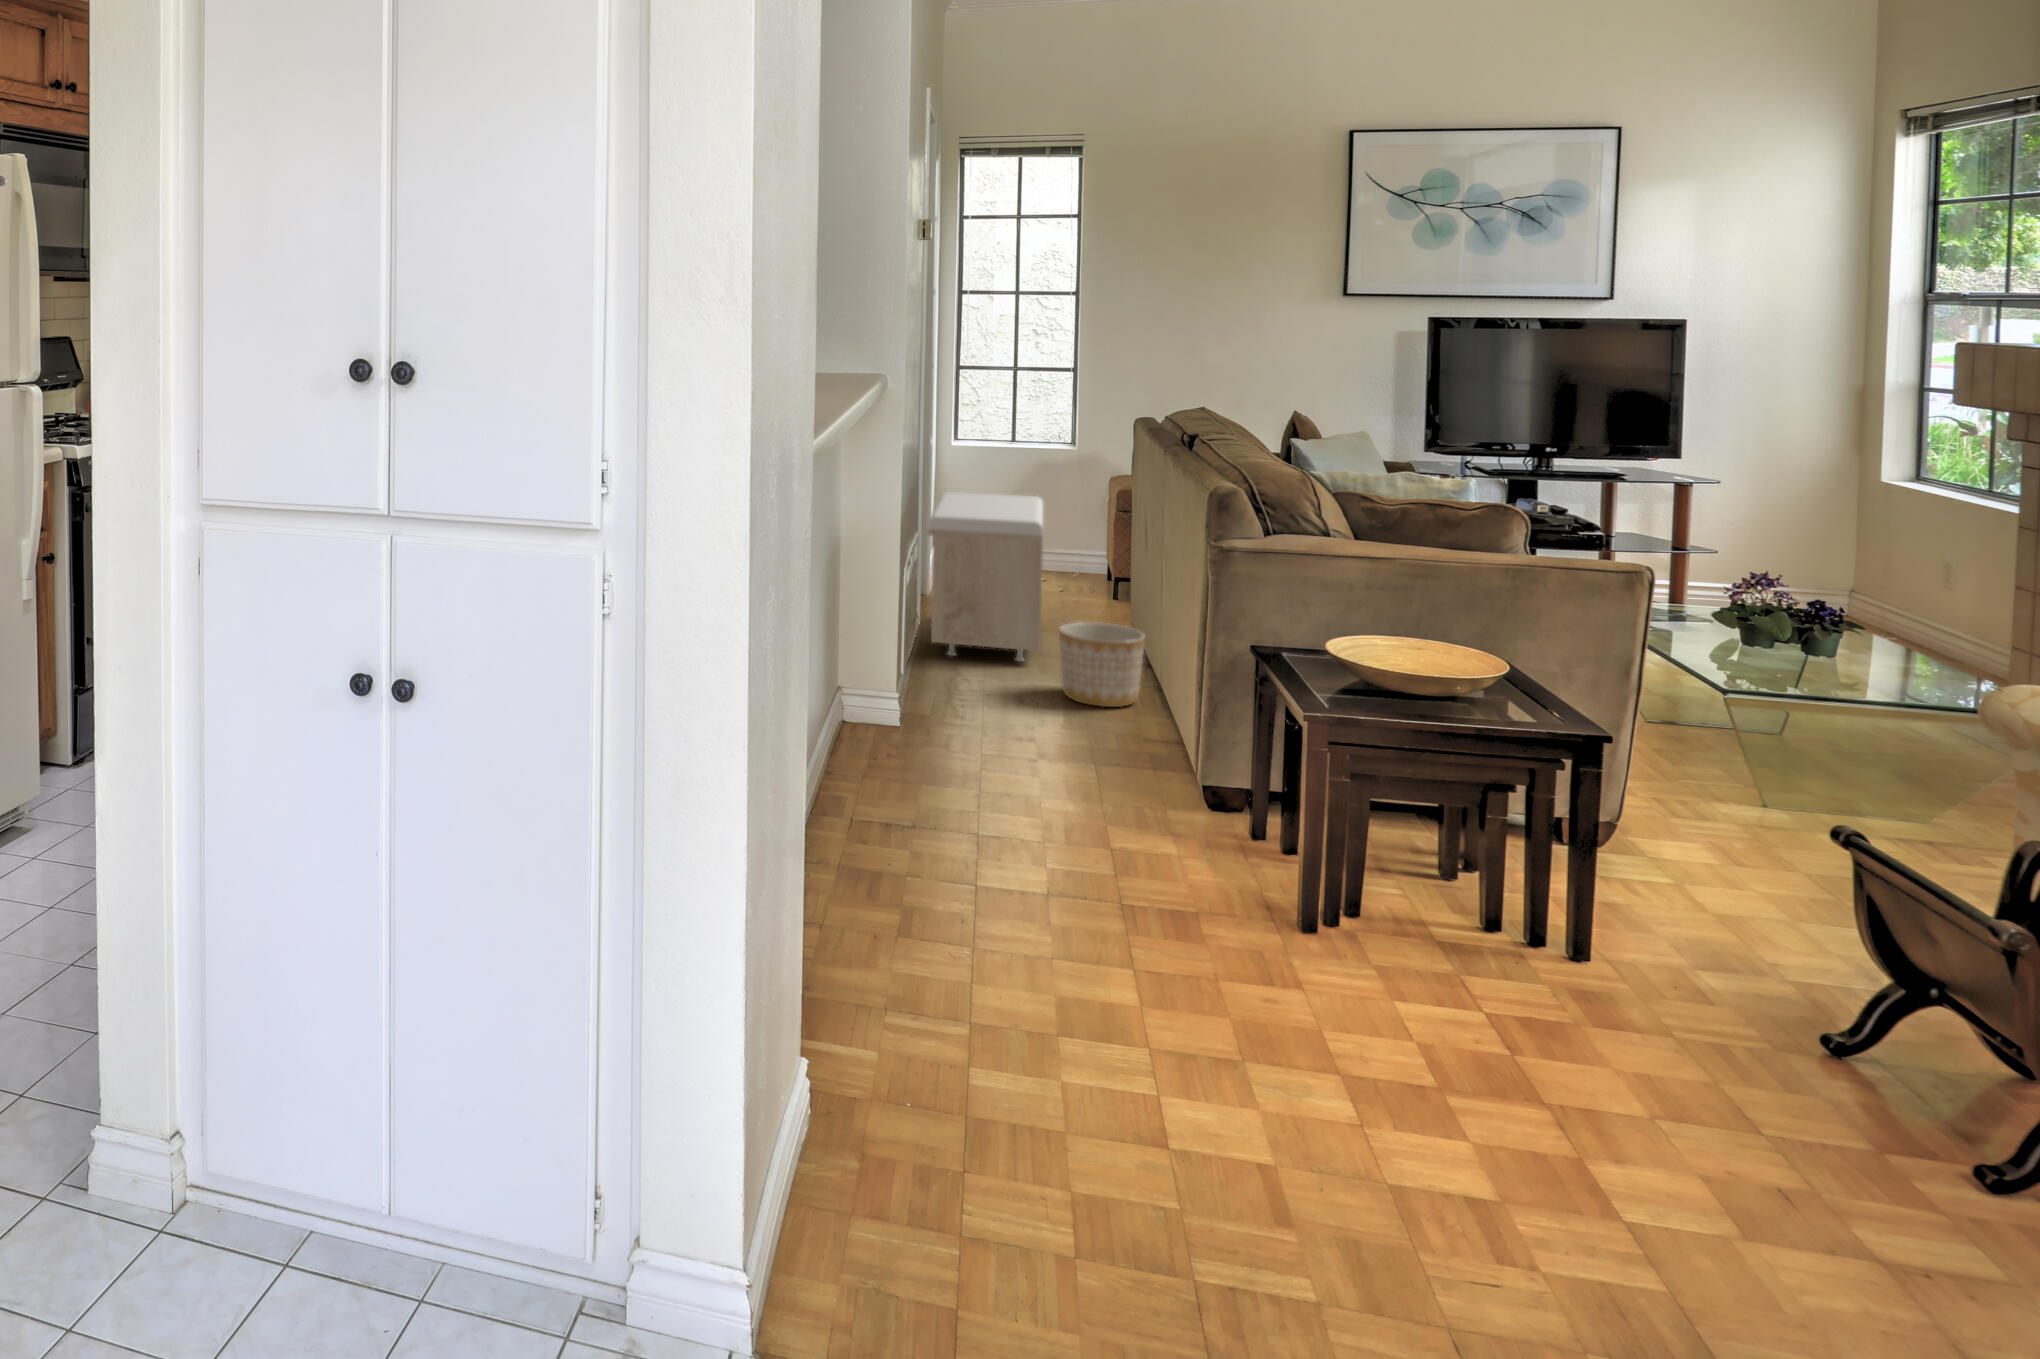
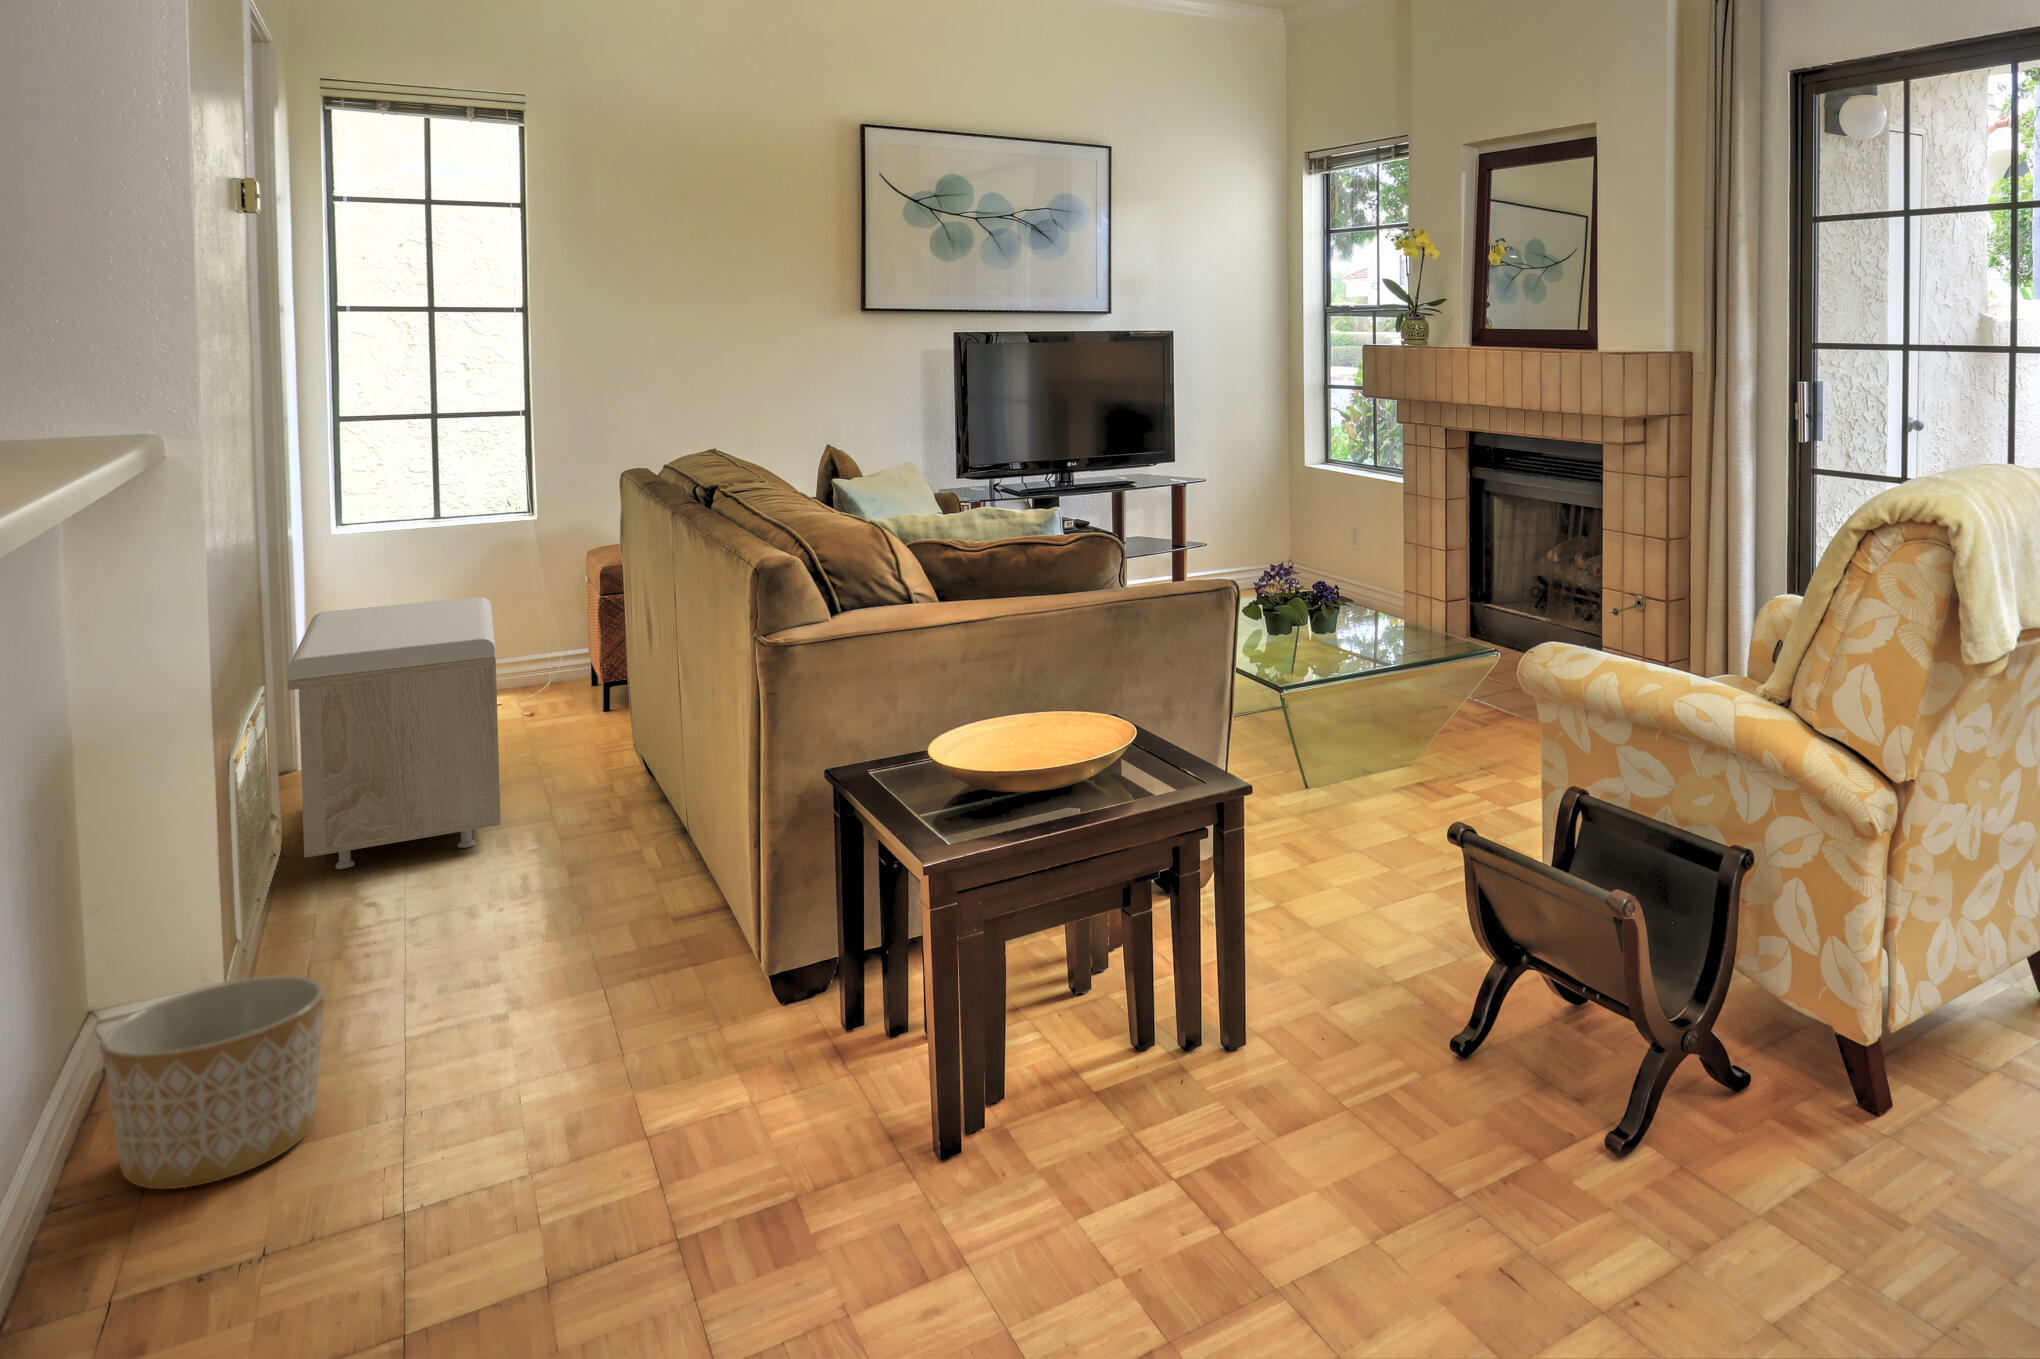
planter: present [1059,622,1145,707] -> present [102,976,324,1189]

